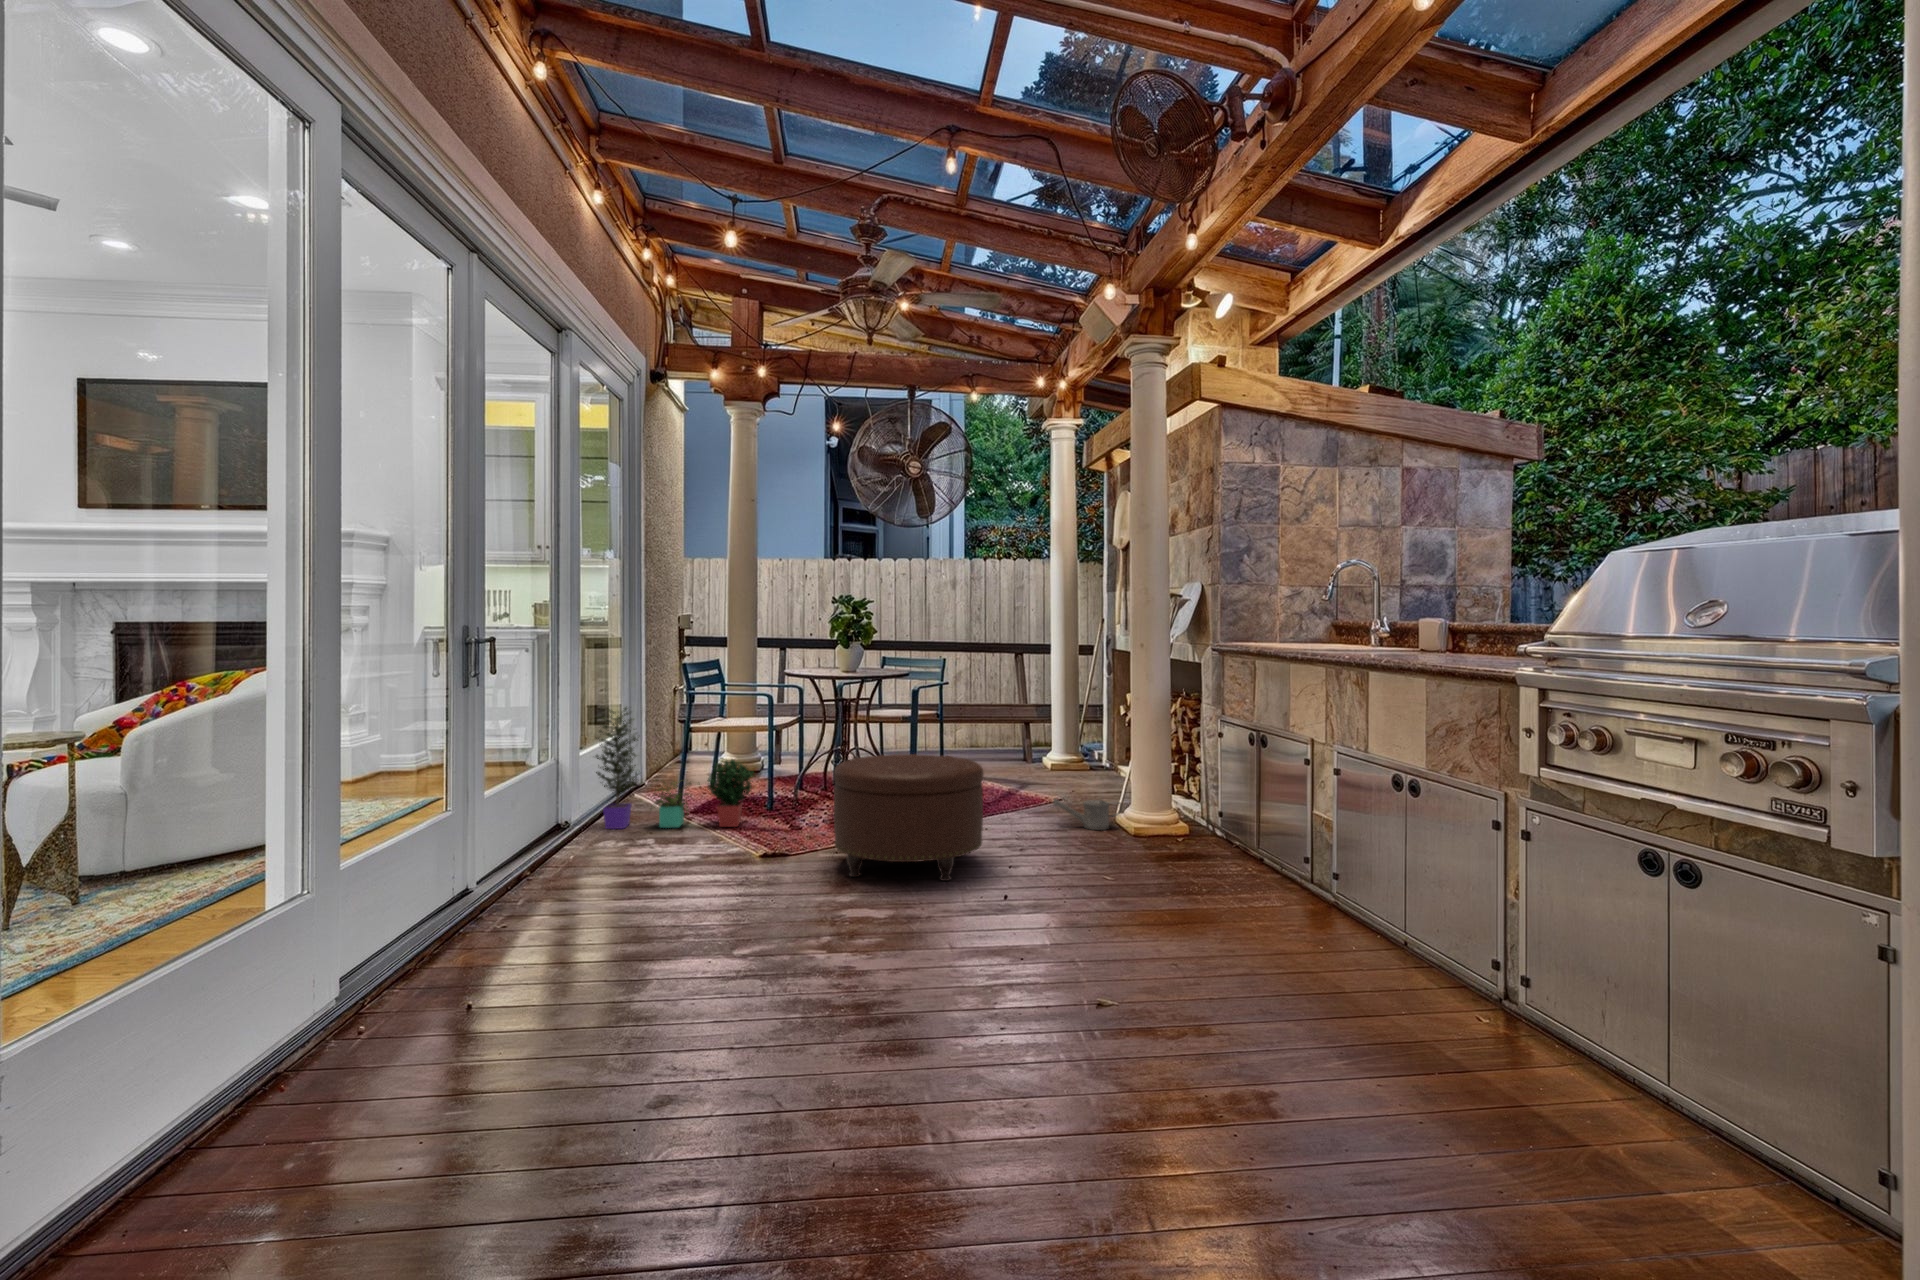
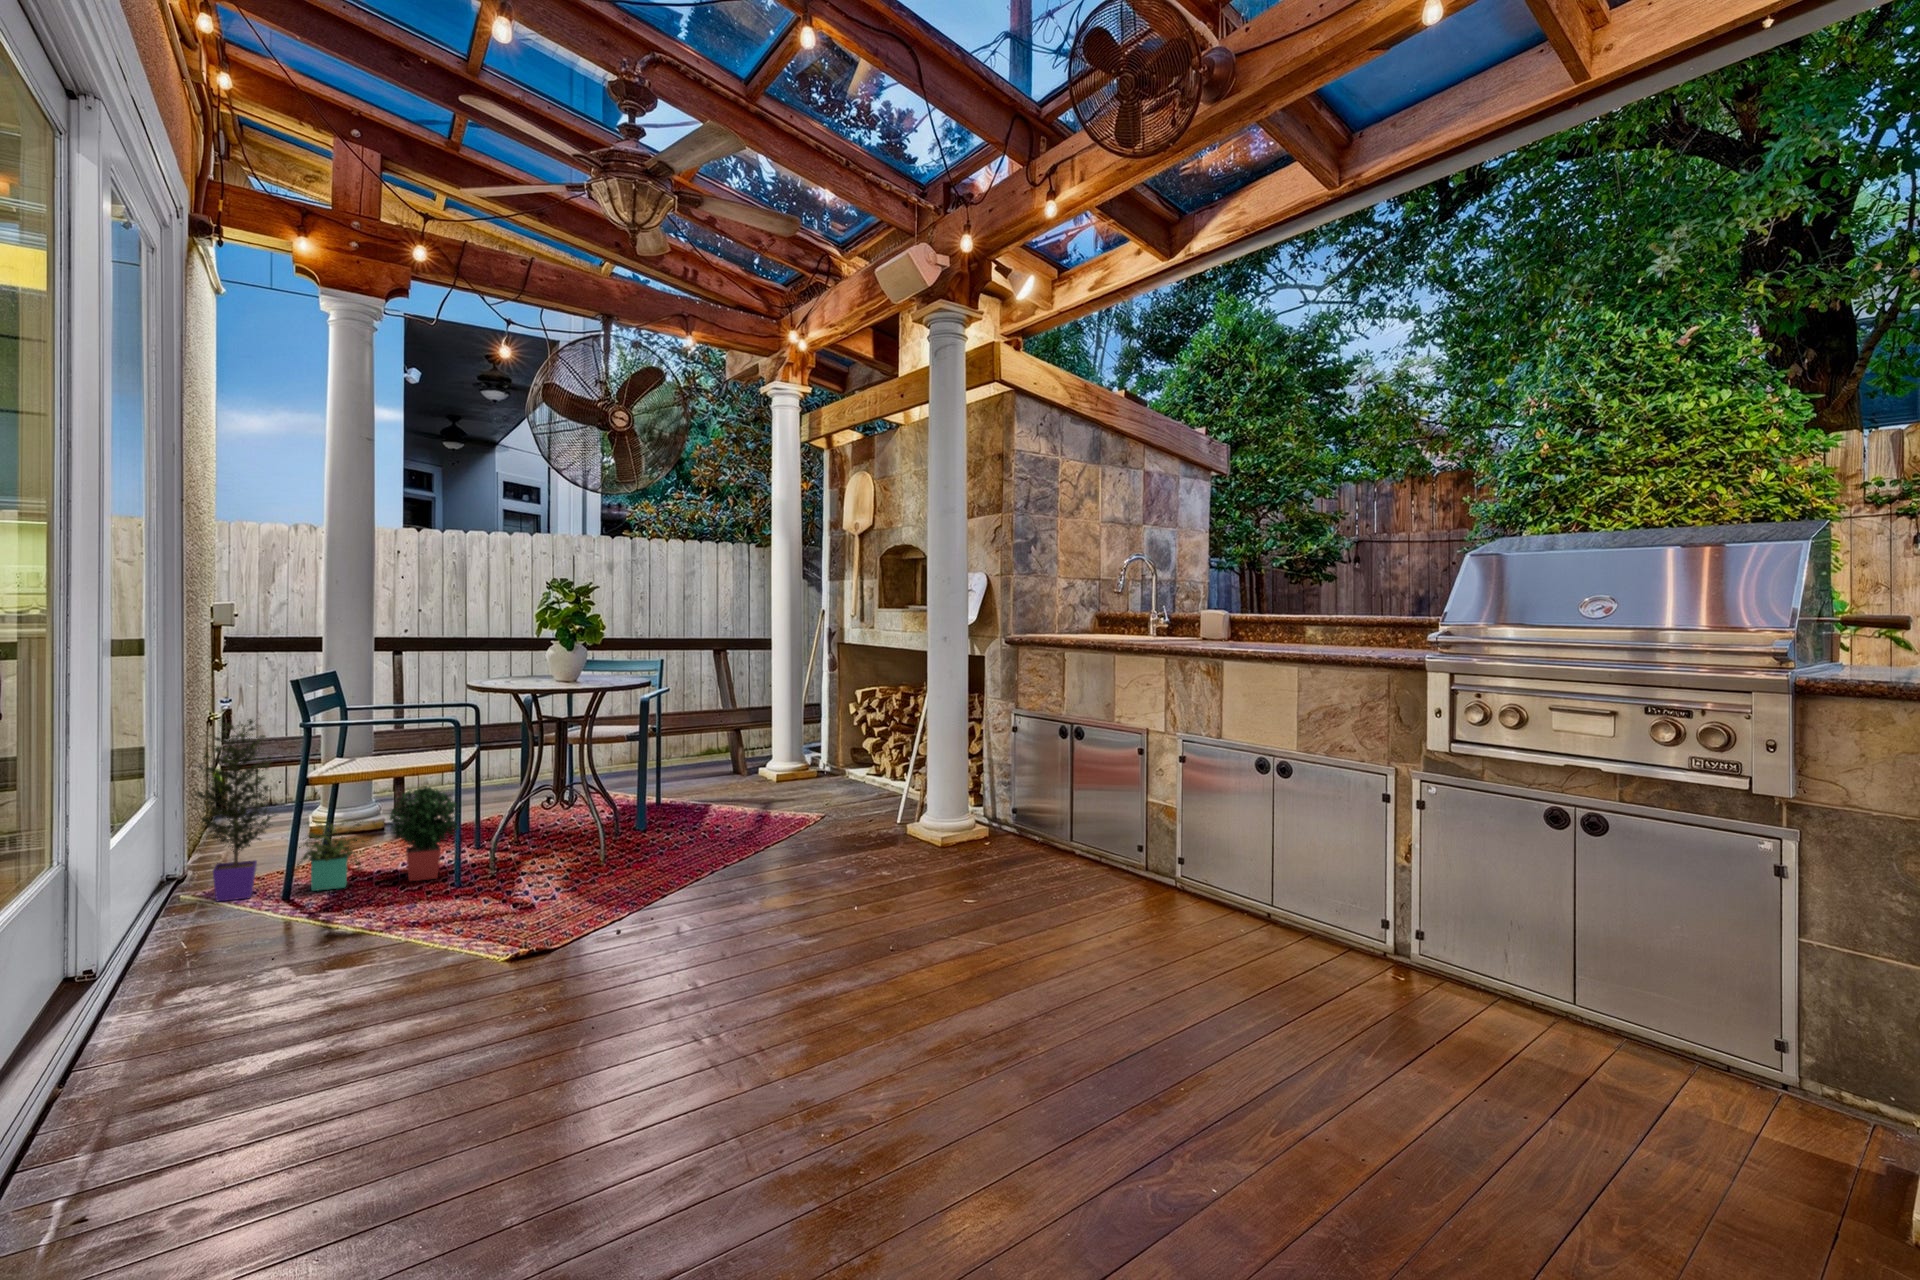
ottoman: present [834,754,984,881] -> none [629,766,818,924]
watering can: present [1053,799,1122,830] -> none [843,809,916,841]

